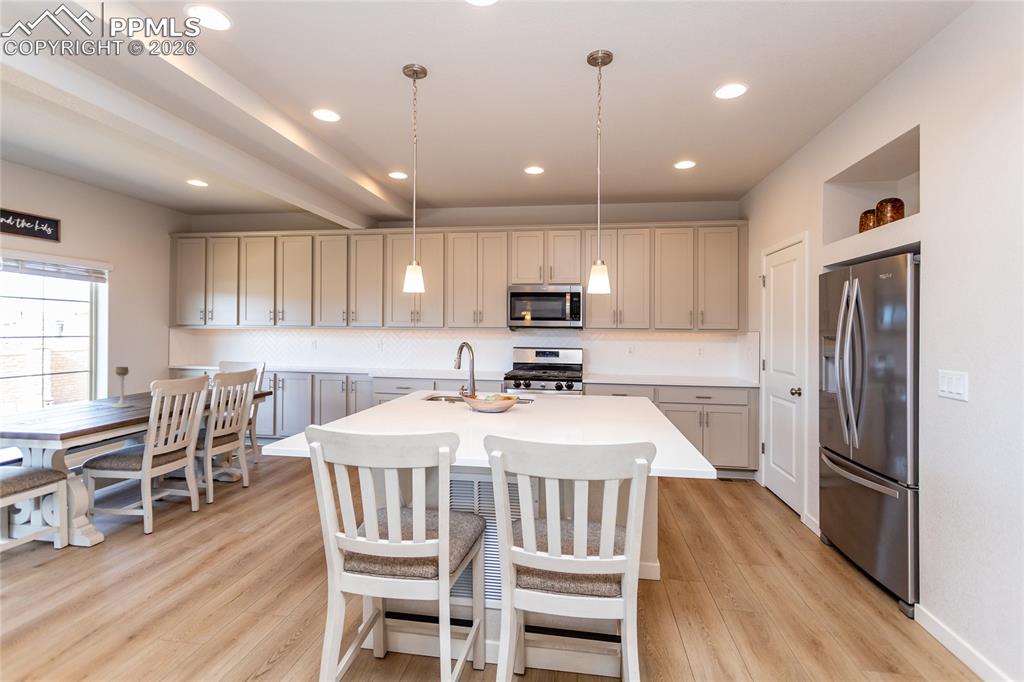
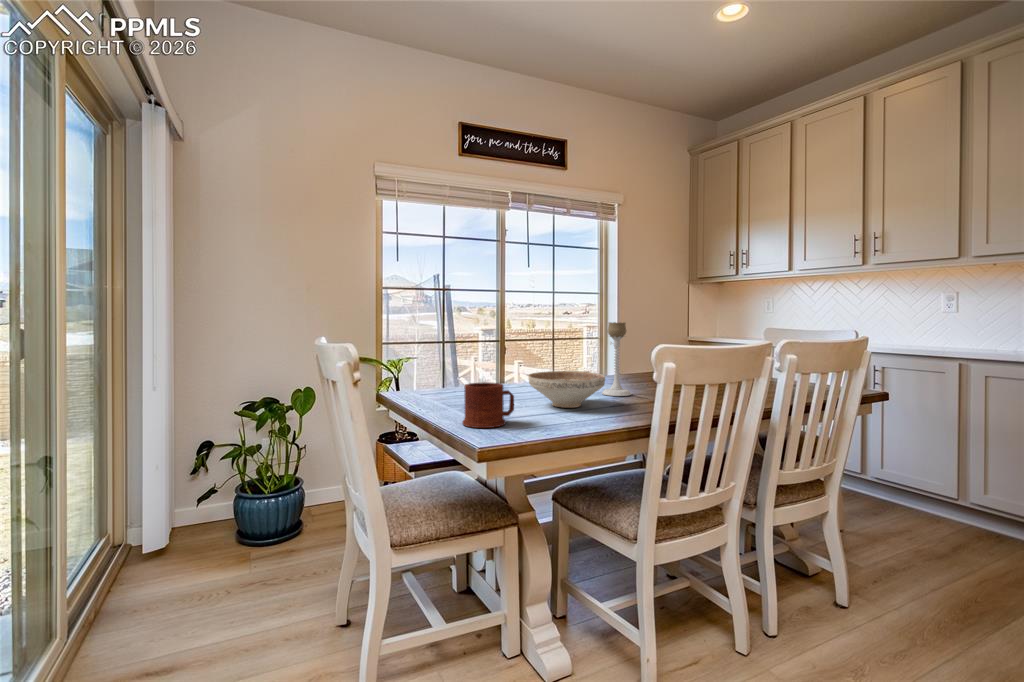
decorative bowl: none [64,396,118,416] -> present [529,371,605,408]
mug: none [29,406,65,430] -> present [462,382,514,428]

